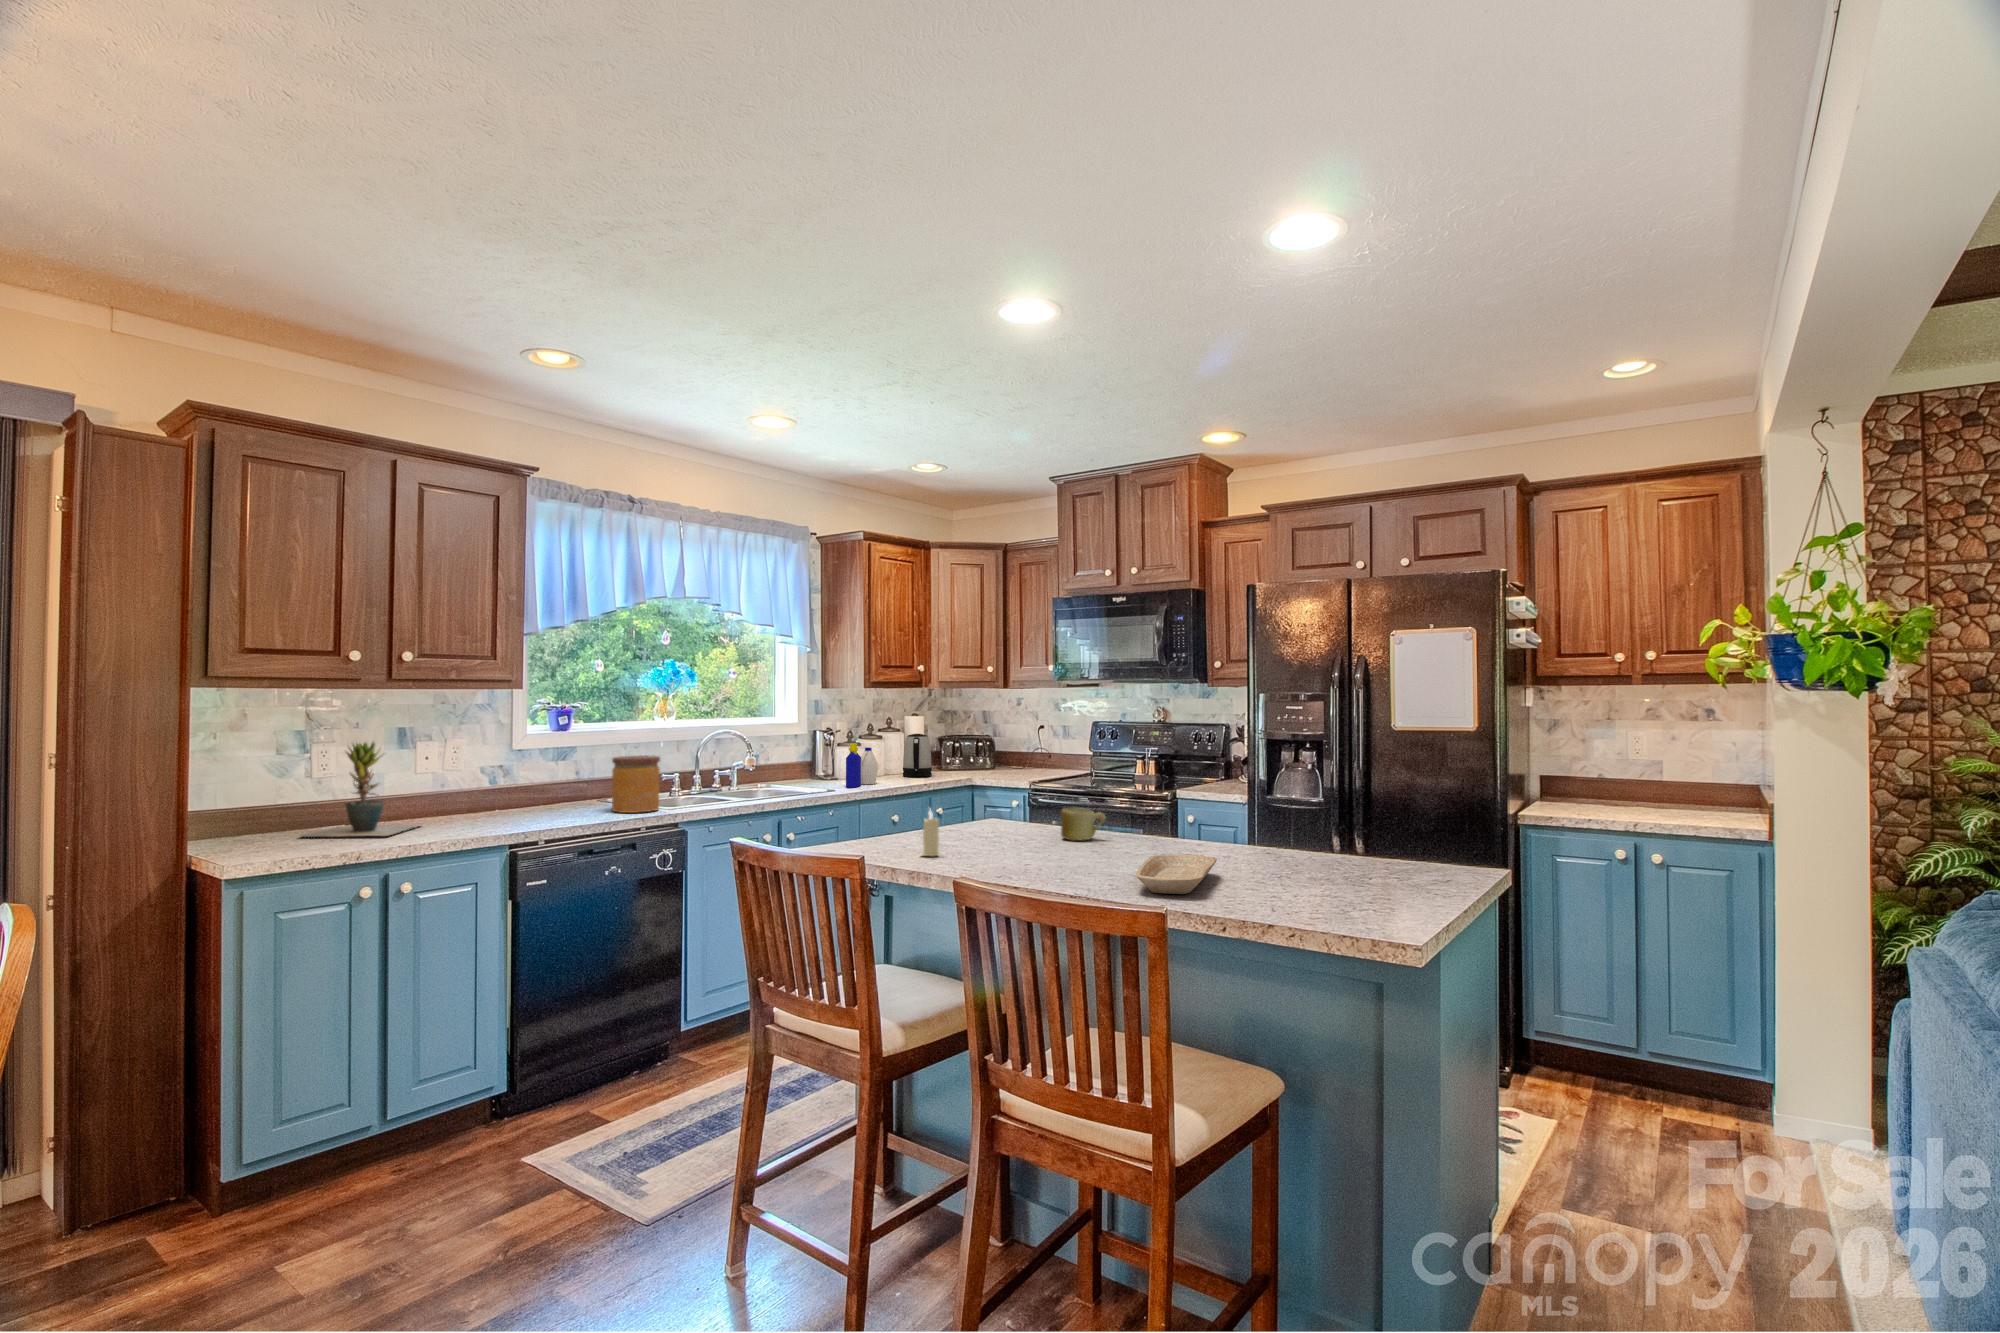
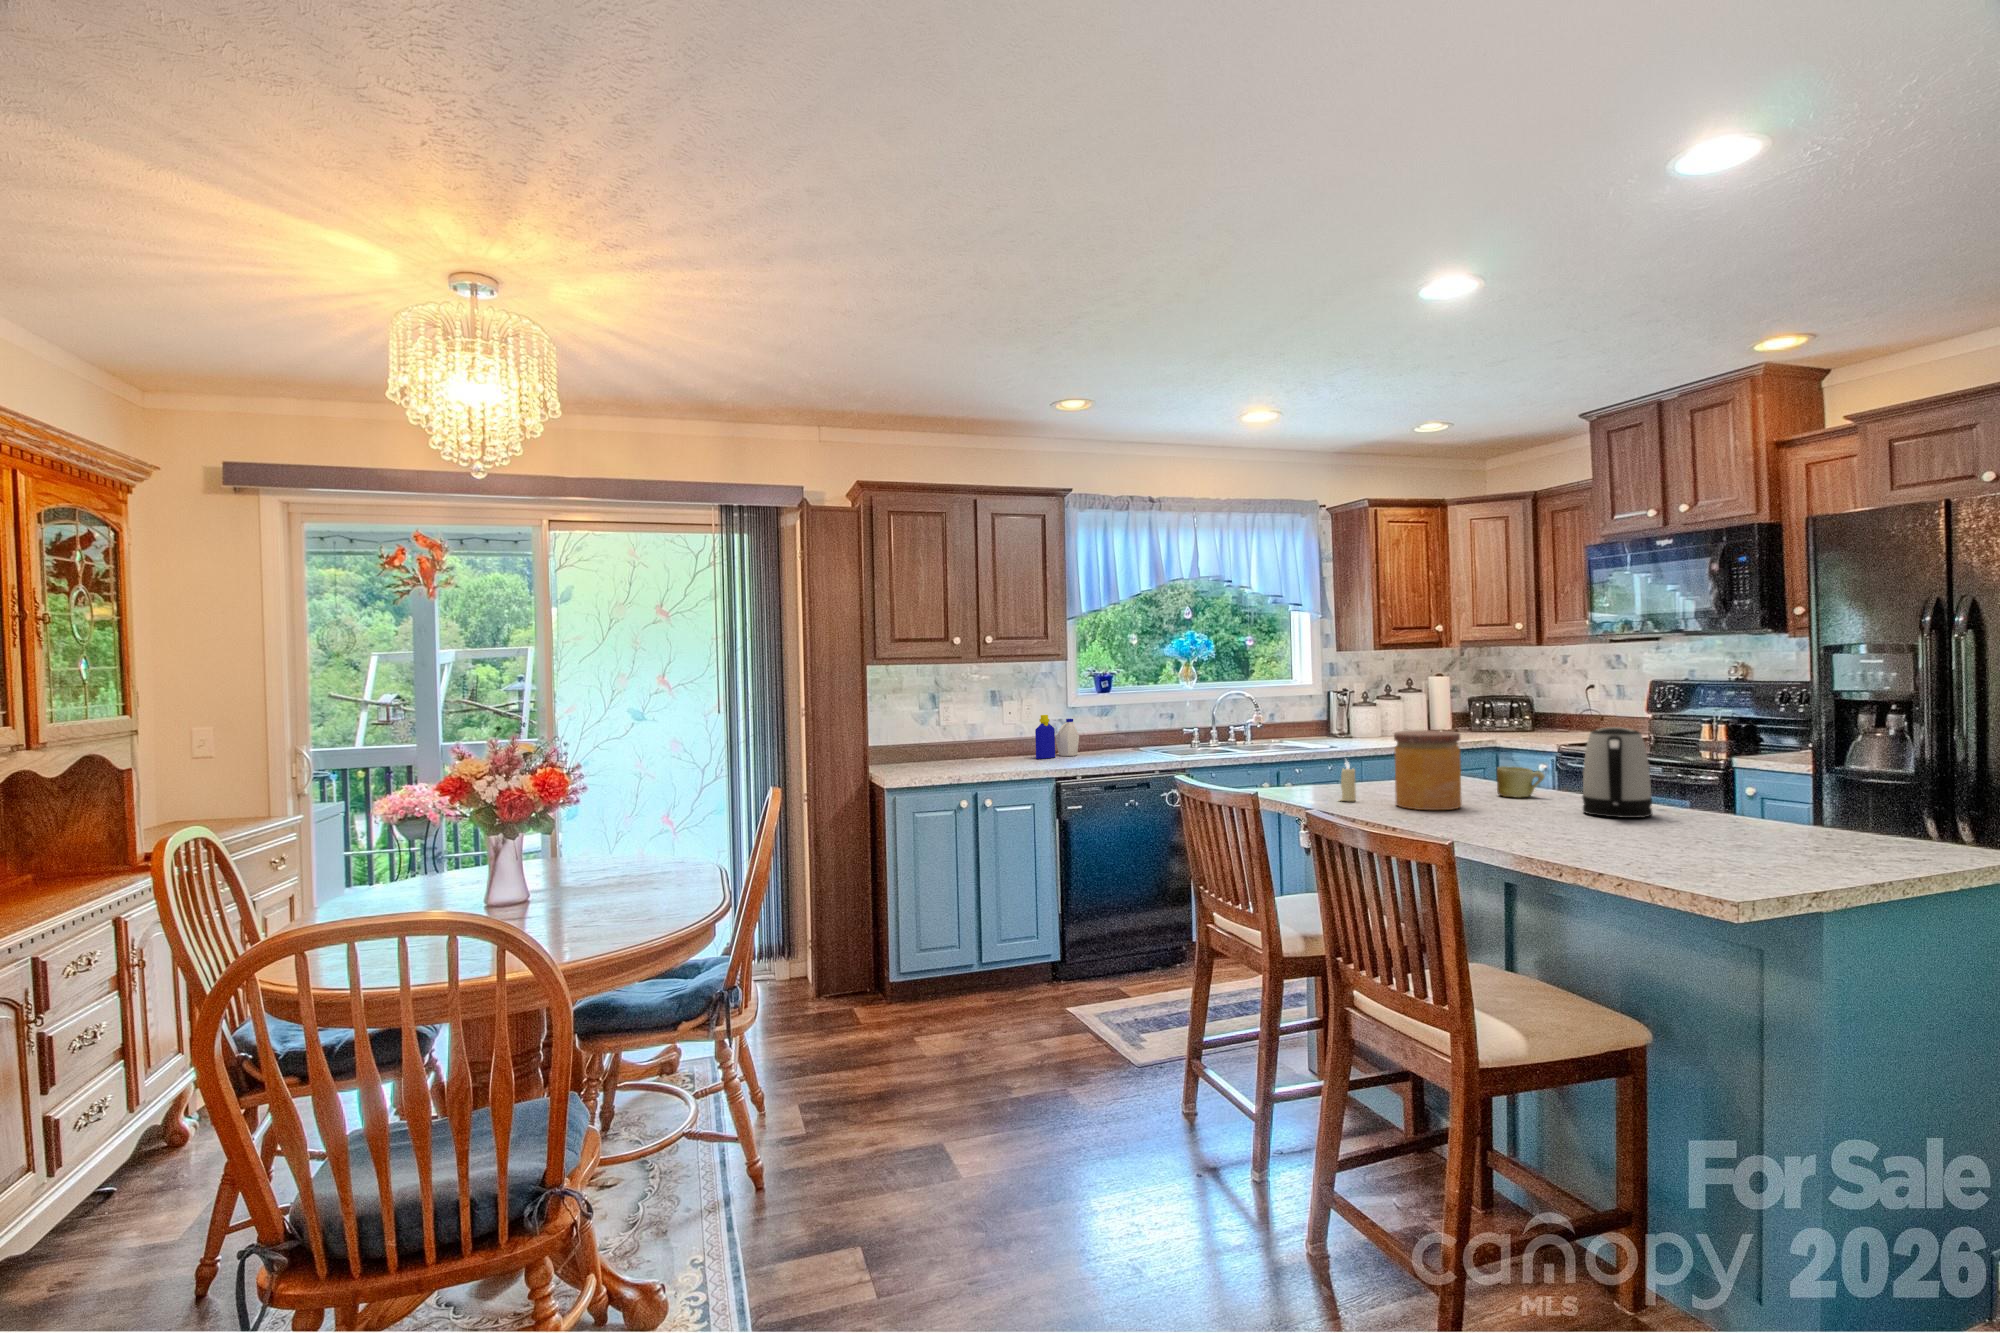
kettle: present [903,734,932,777] -> present [1582,727,1652,818]
potted plant: present [303,742,417,837] -> none [928,700,1004,768]
bottle: present [846,743,878,788] -> present [1035,715,1079,759]
jar: present [612,756,660,813] -> present [1394,730,1462,810]
tray: present [1136,854,1217,894] -> none [1501,811,1615,844]

